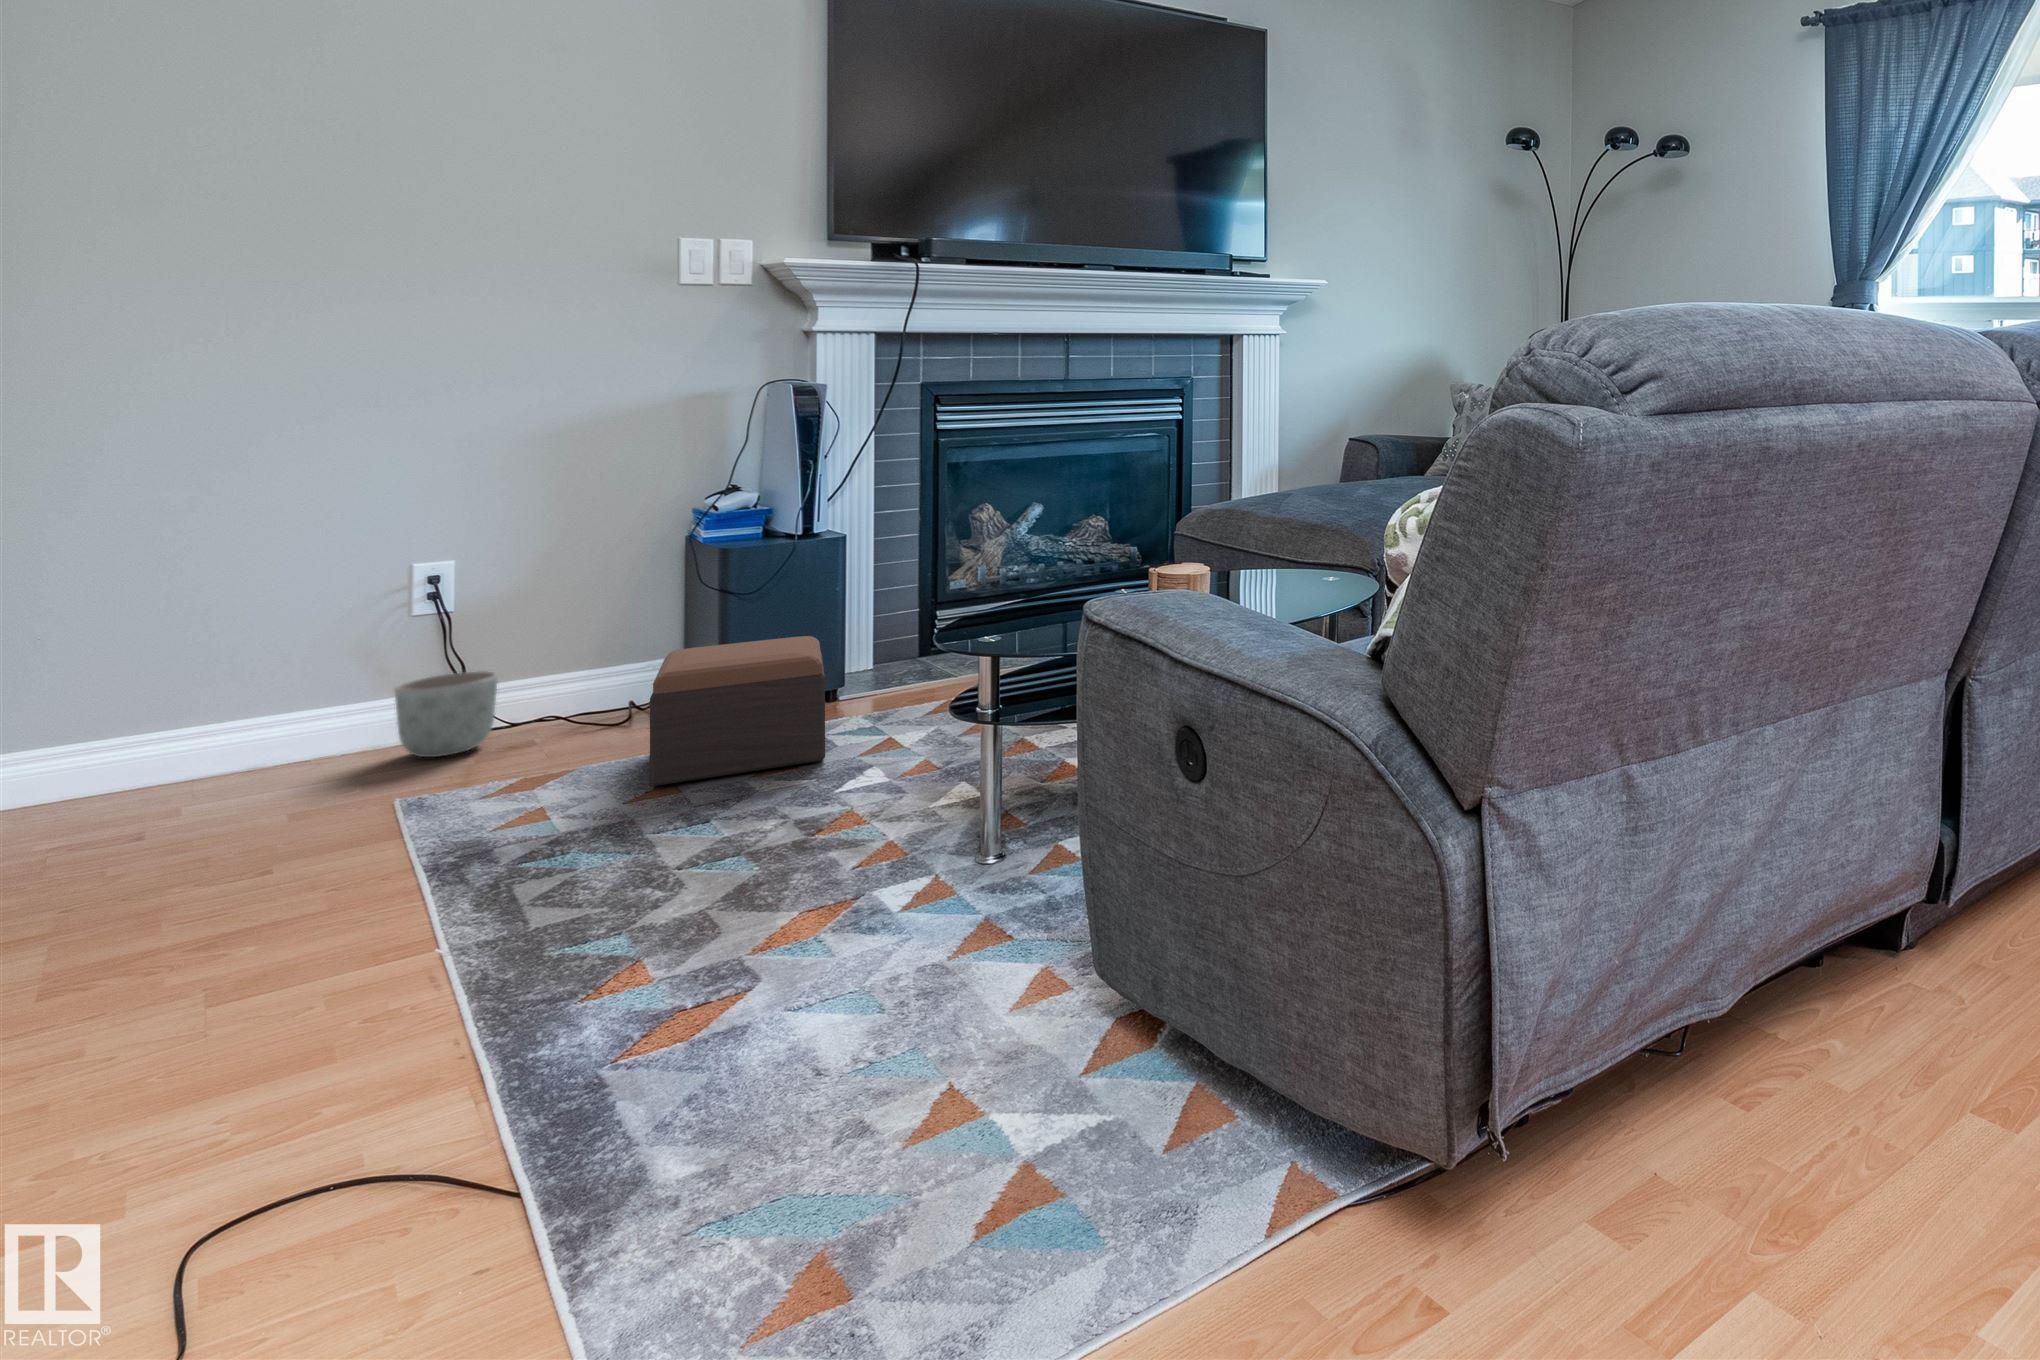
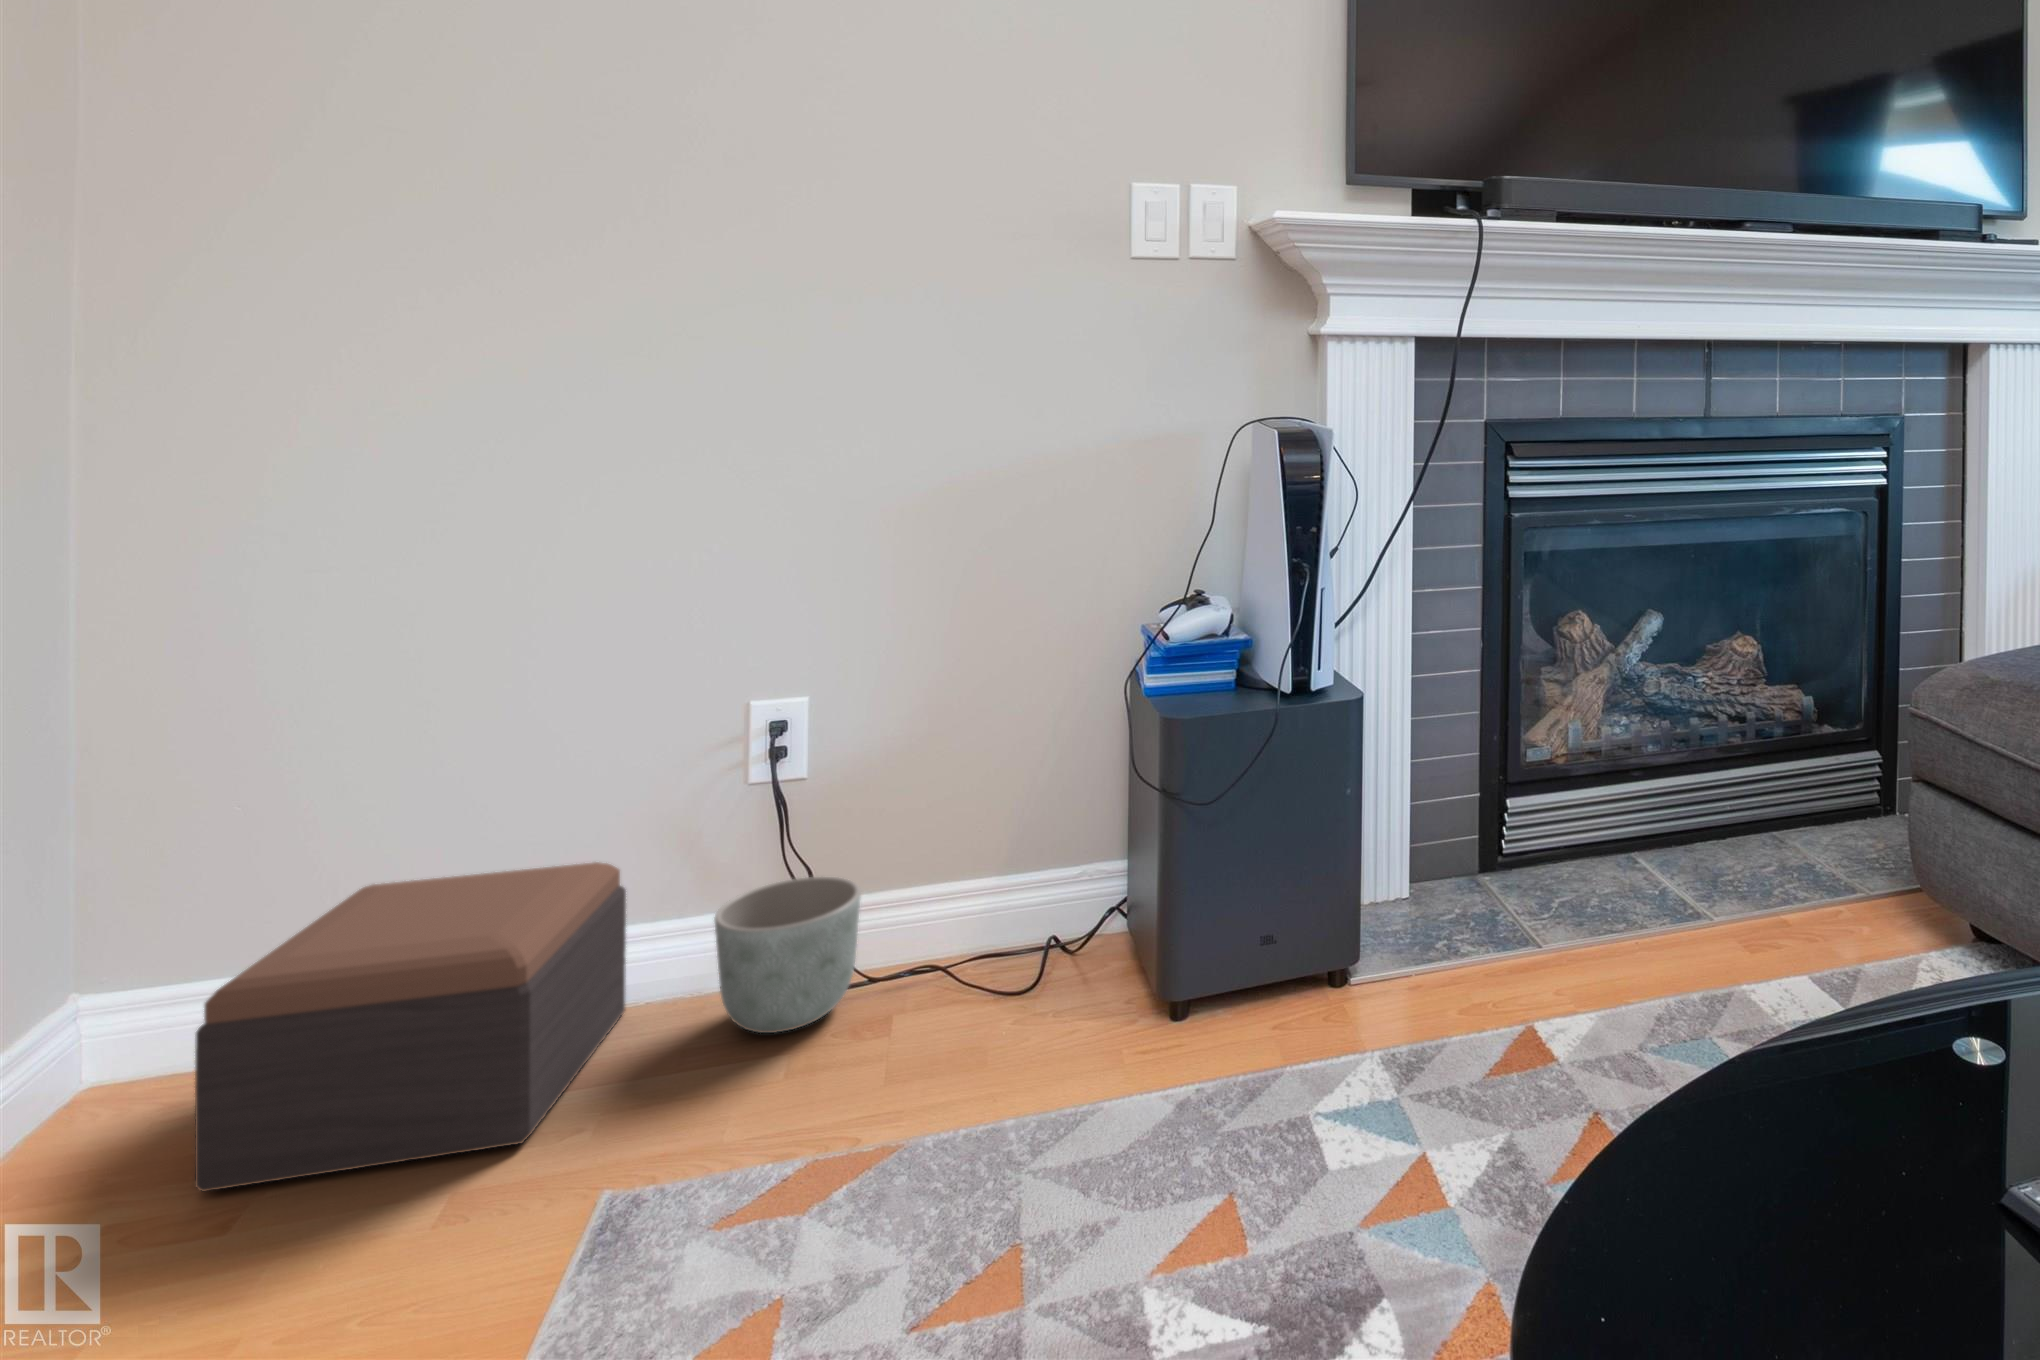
footstool: present [650,636,825,786] -> present [195,862,626,1192]

